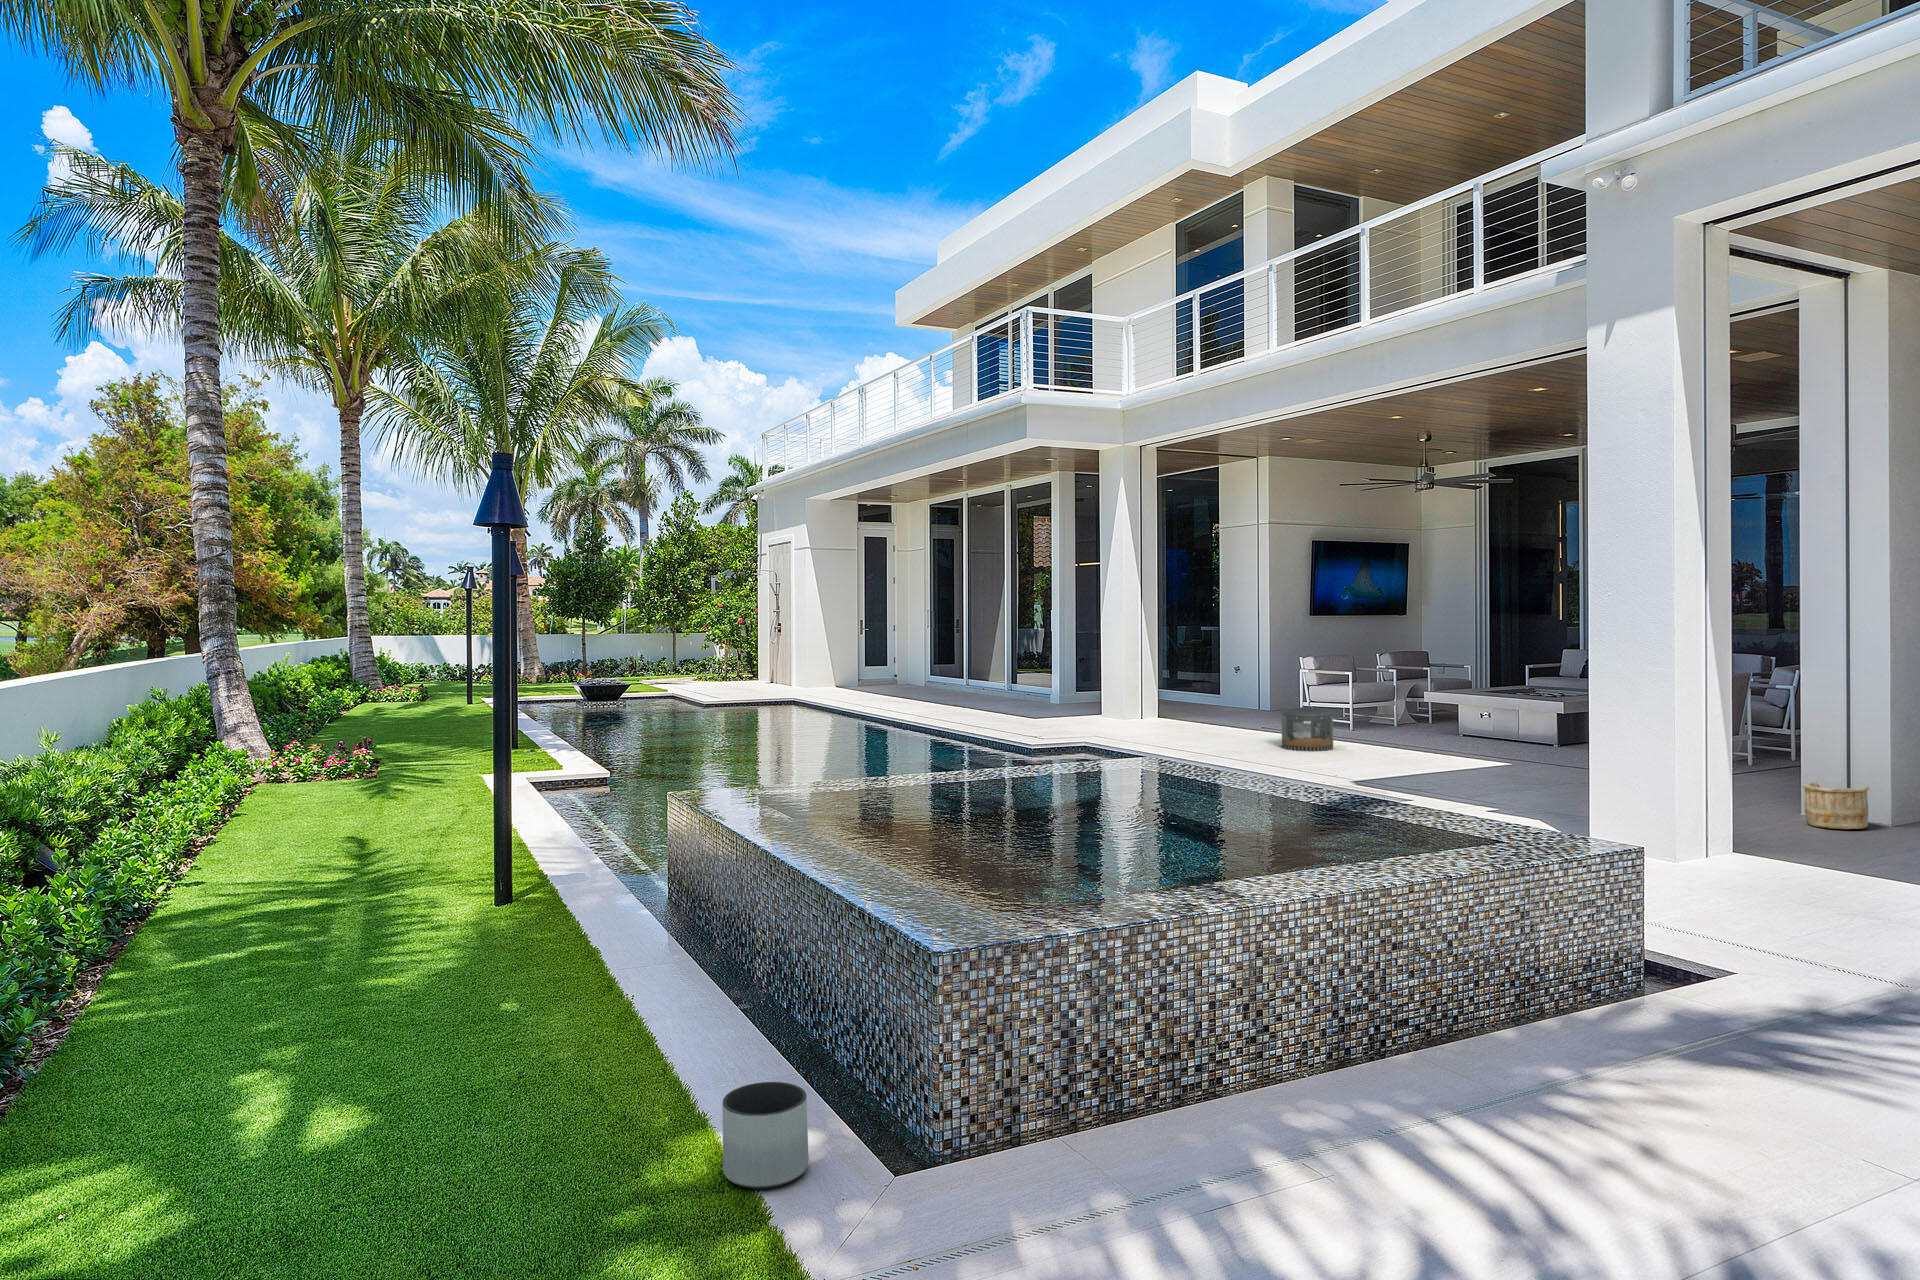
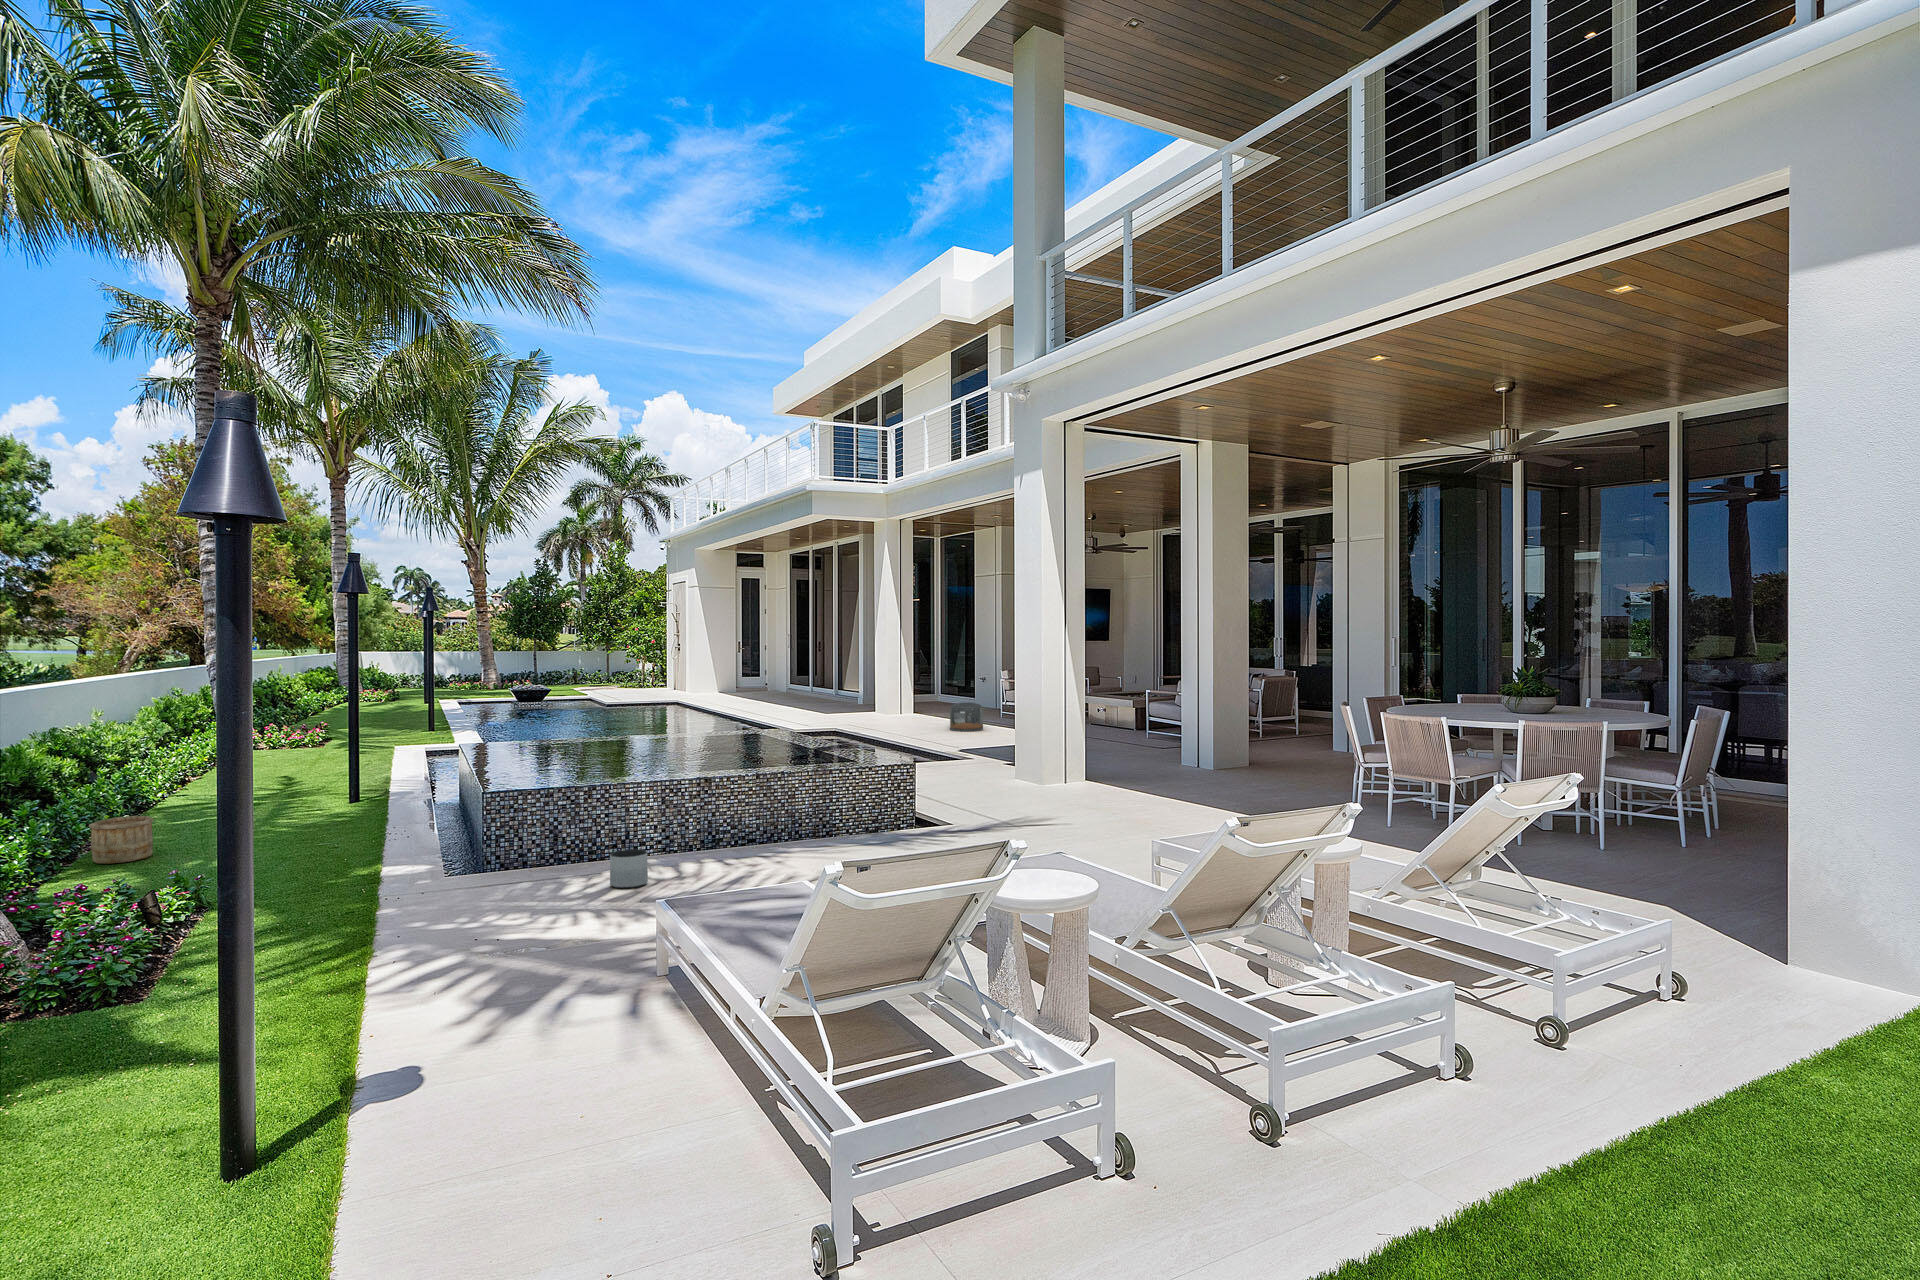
wooden bucket: present [1802,782,1869,829] -> present [89,816,154,864]
planter: present [723,1082,809,1189] -> present [610,849,648,889]

